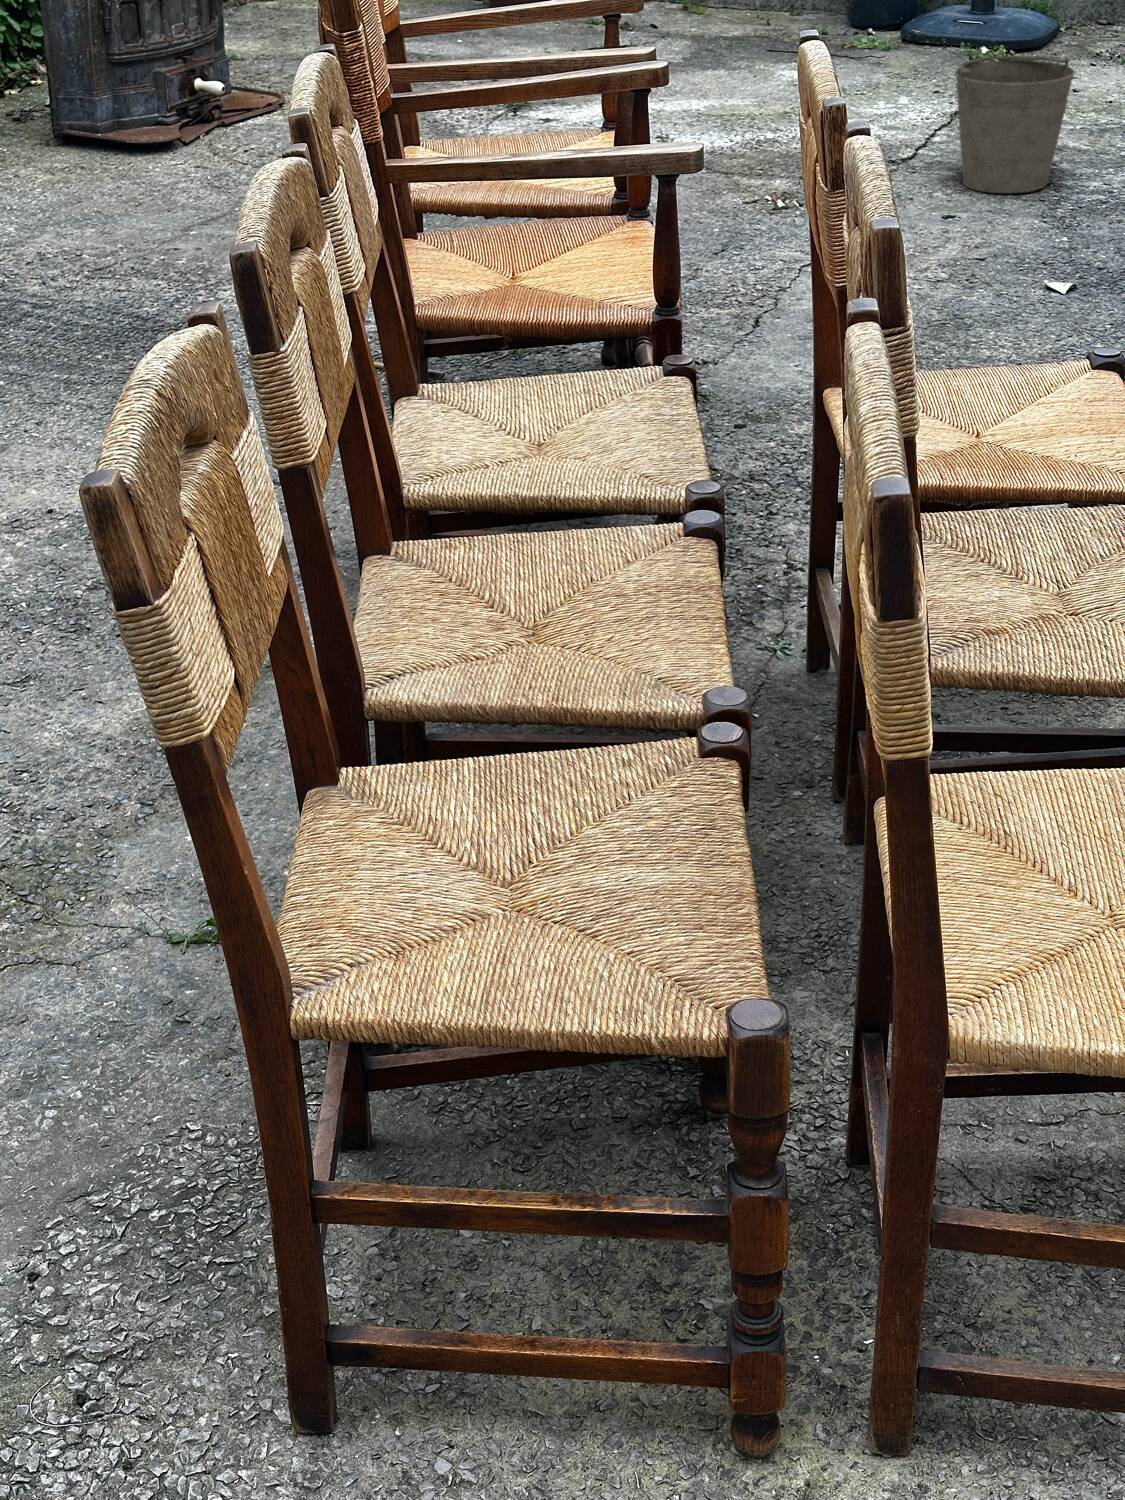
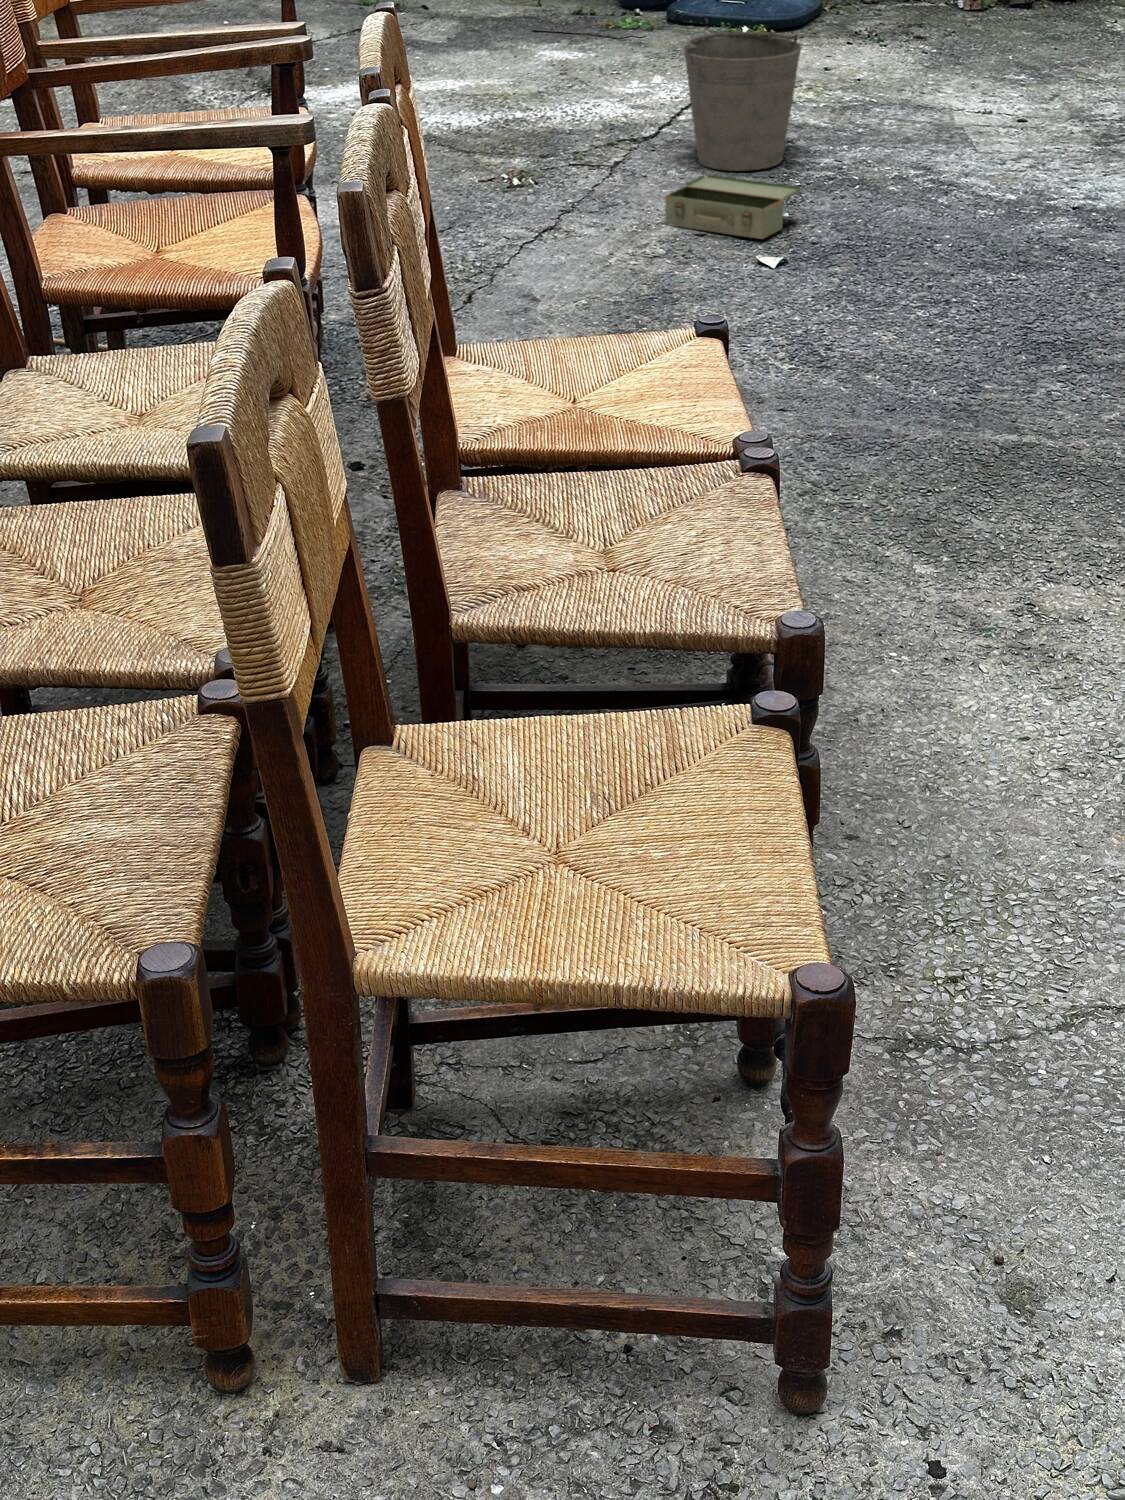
toolbox: none [944,198,1083,263] -> present [665,175,801,239]

